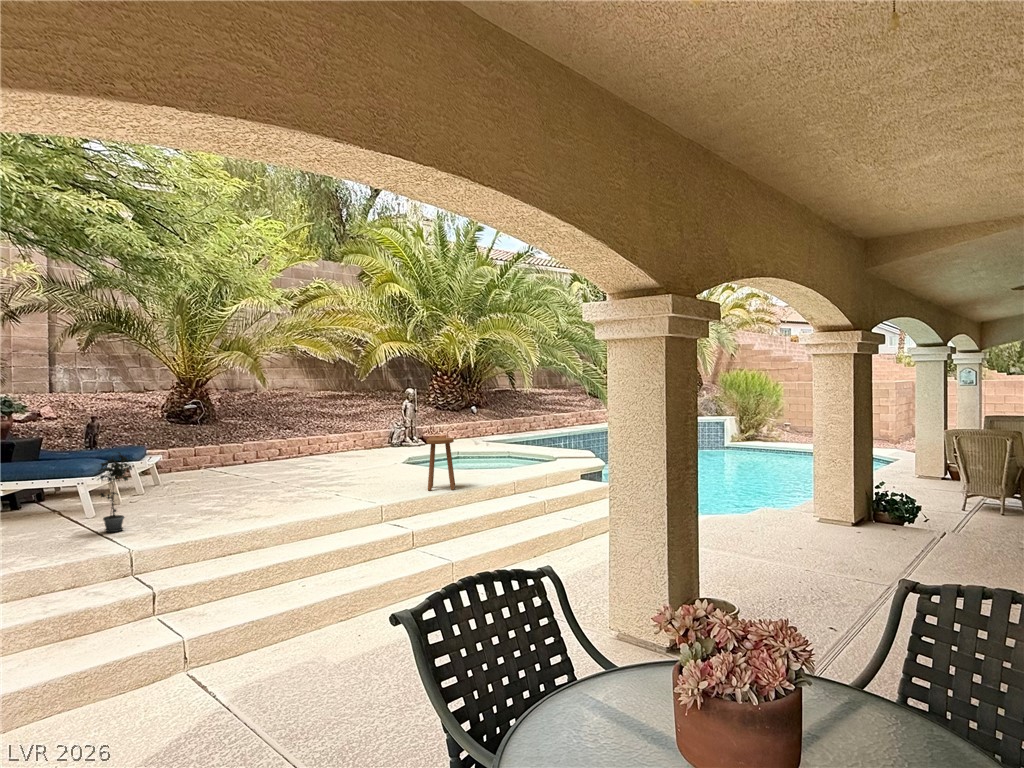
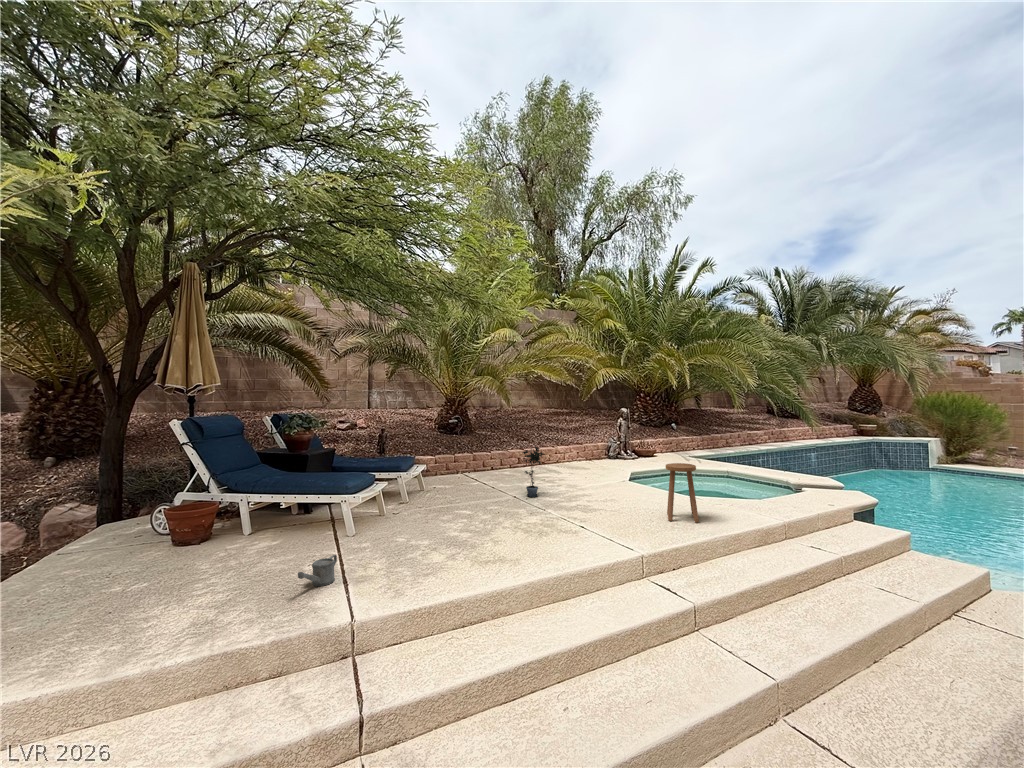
potted plant: present [97,452,132,532] -> present [523,445,545,497]
watering can: none [61,528,94,554] -> present [298,555,337,586]

